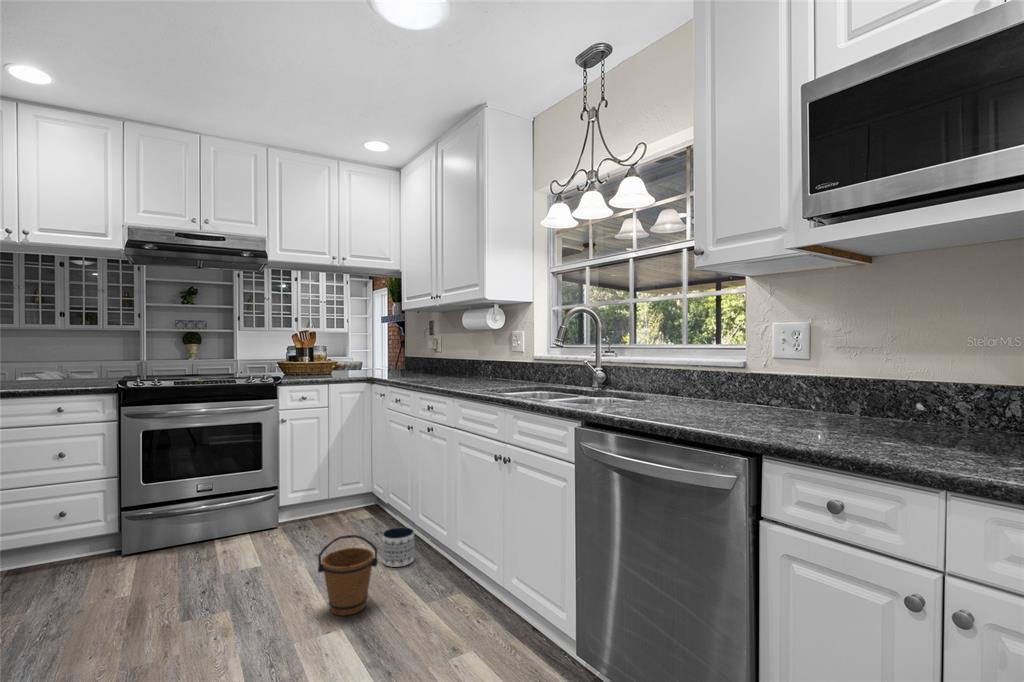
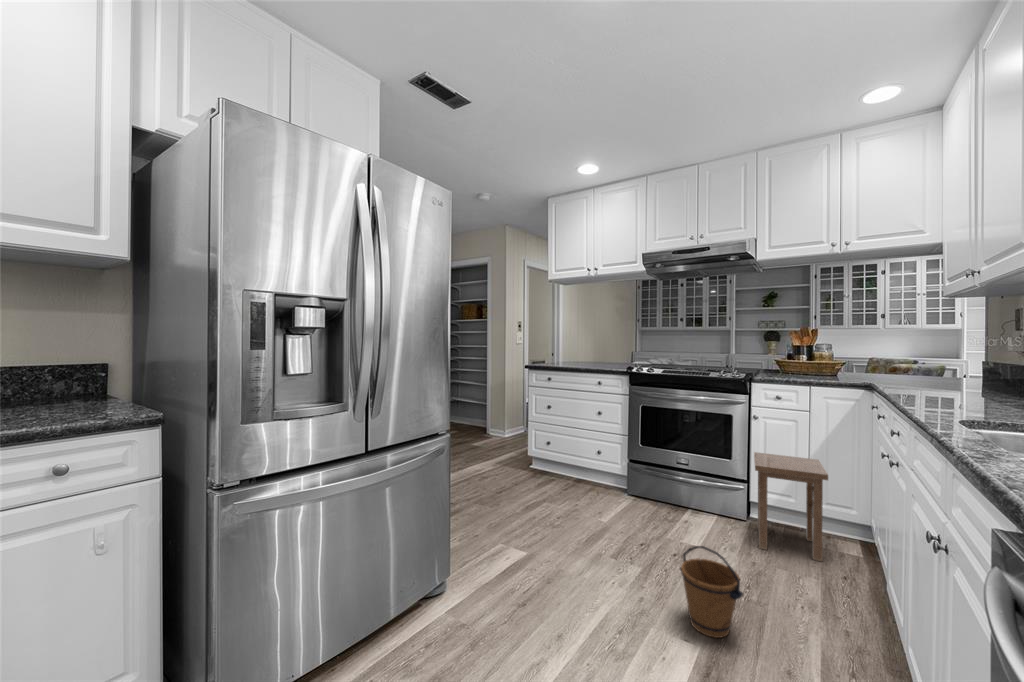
stool: none [290,447,364,542] -> present [754,452,828,561]
planter: present [382,527,414,567] -> none [799,574,849,633]

